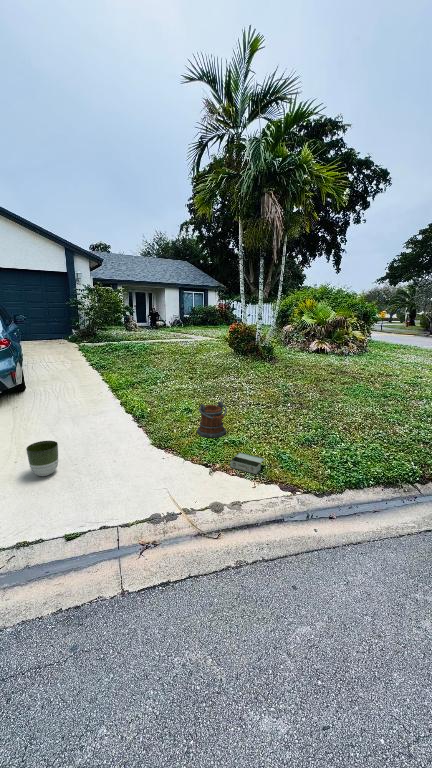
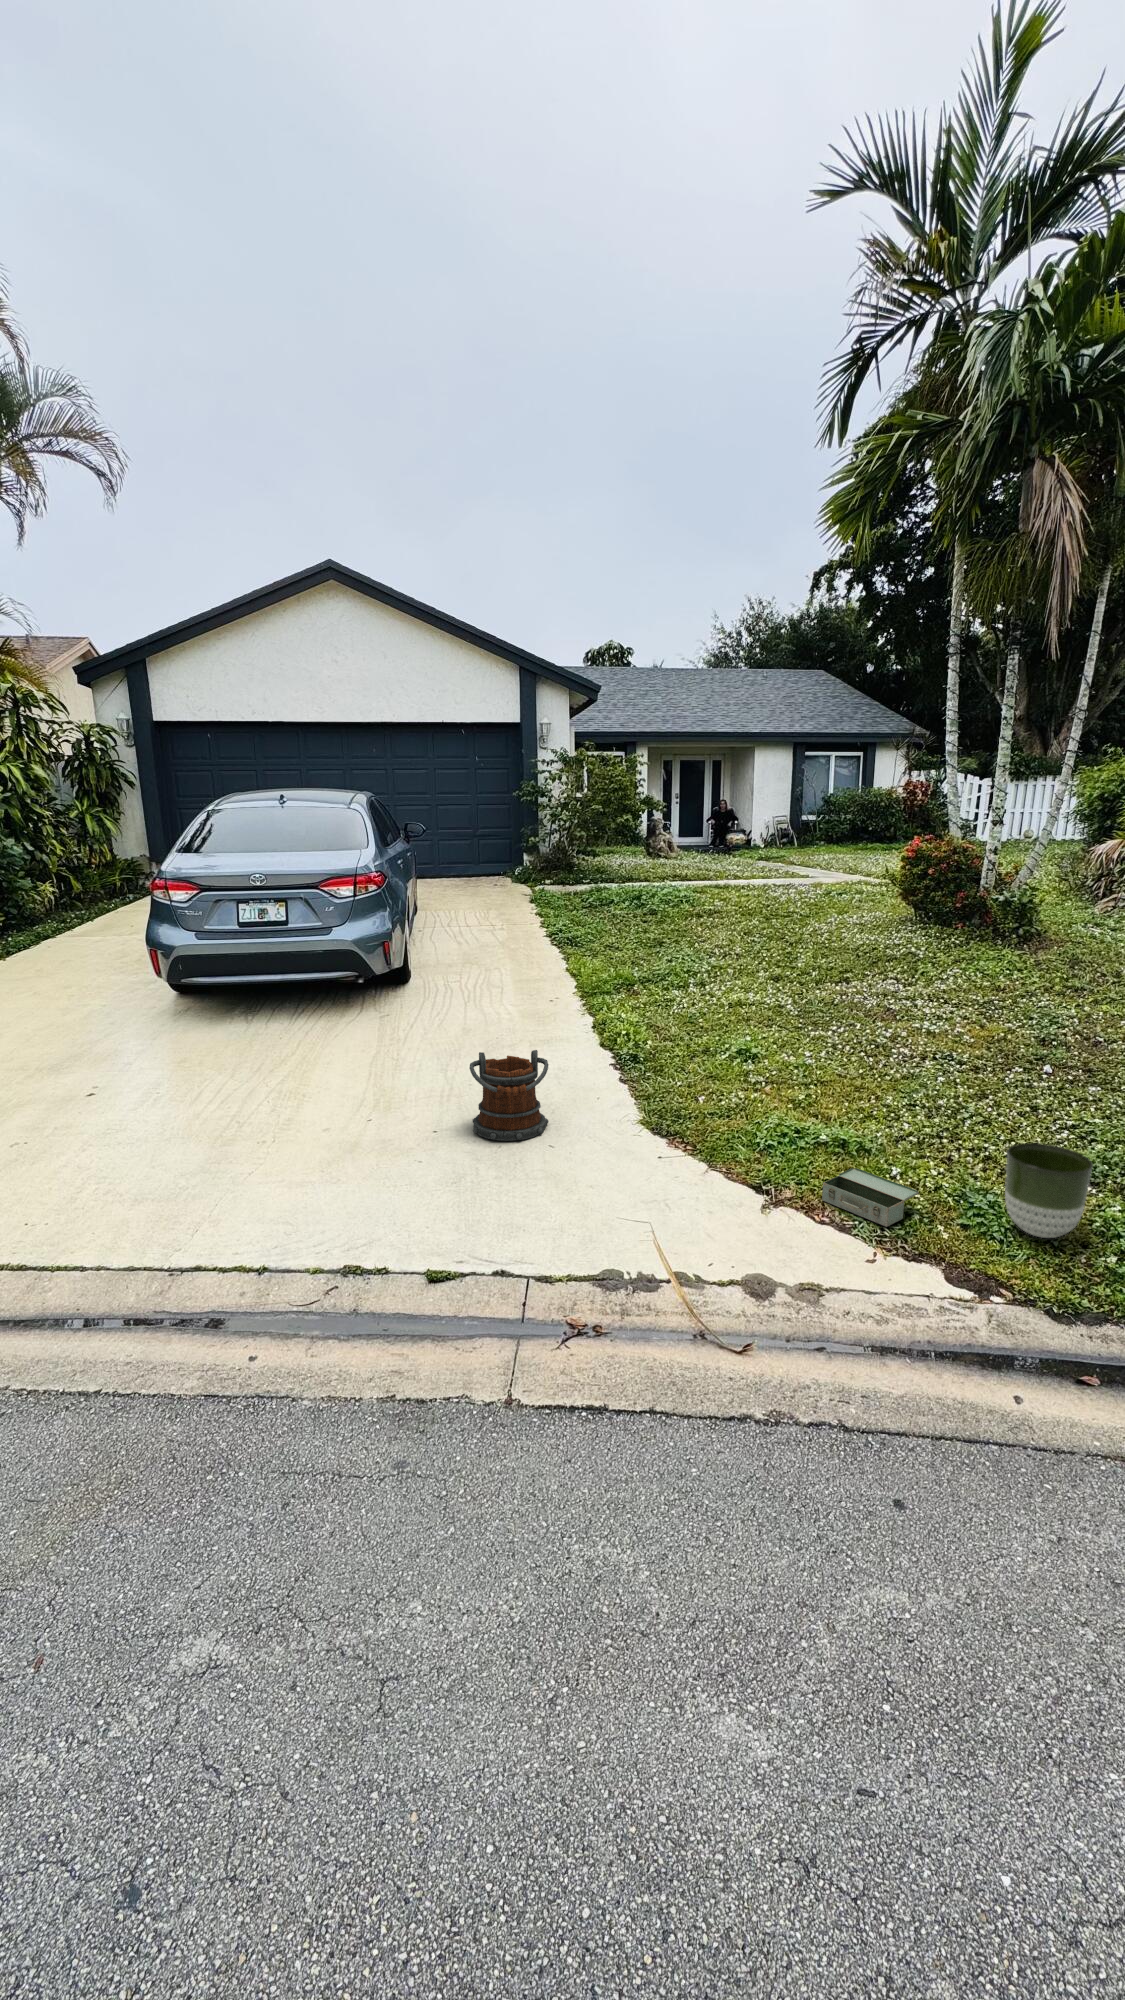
bucket: present [197,401,227,437] -> present [469,1050,548,1141]
planter: present [26,441,58,476] -> present [1005,1143,1092,1238]

